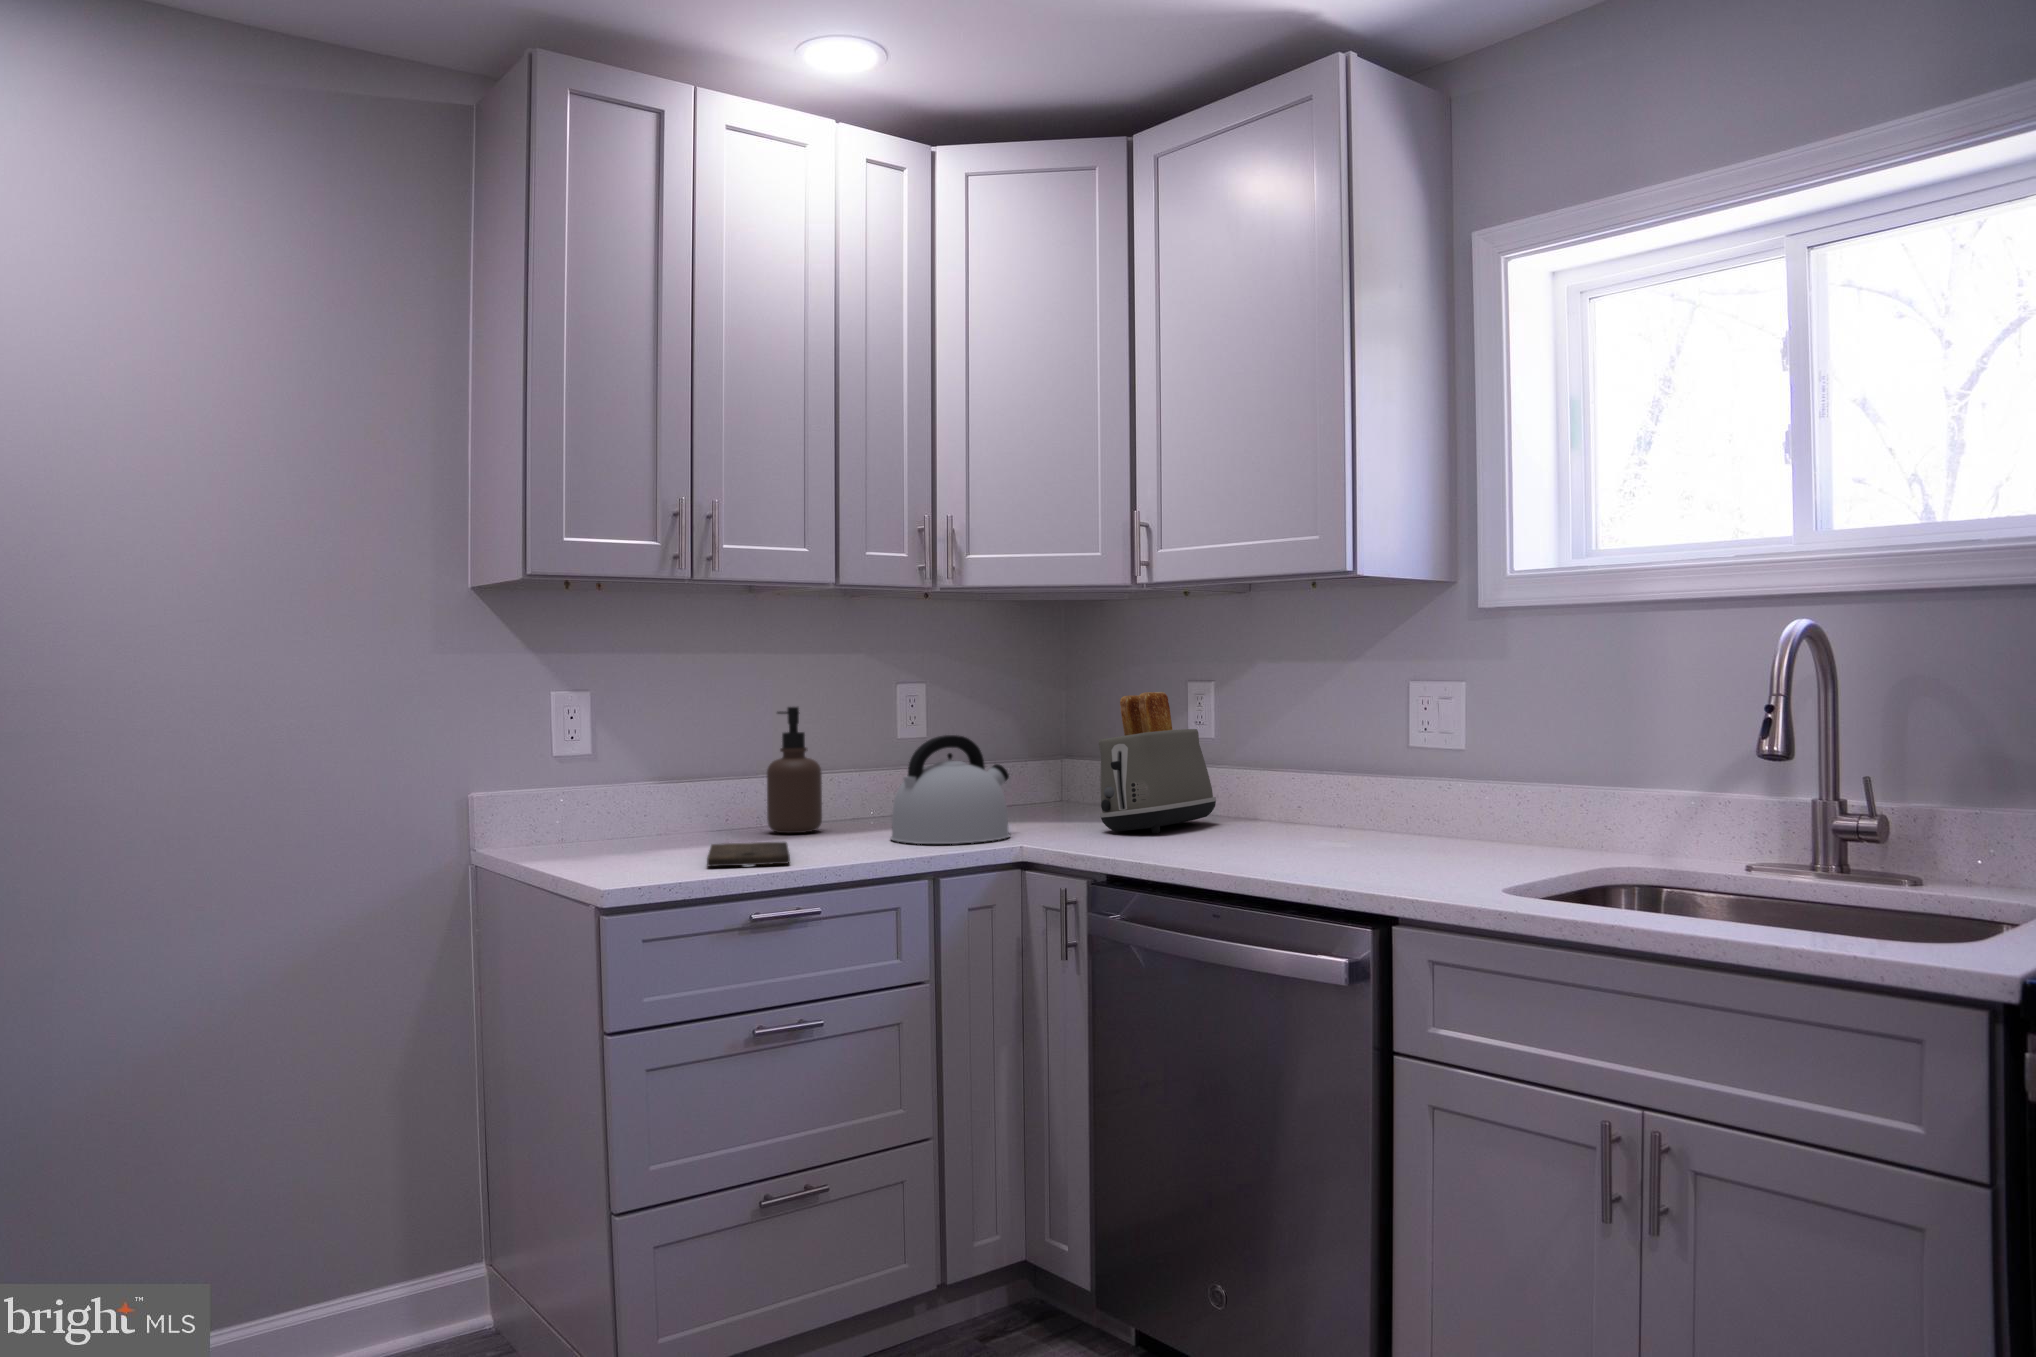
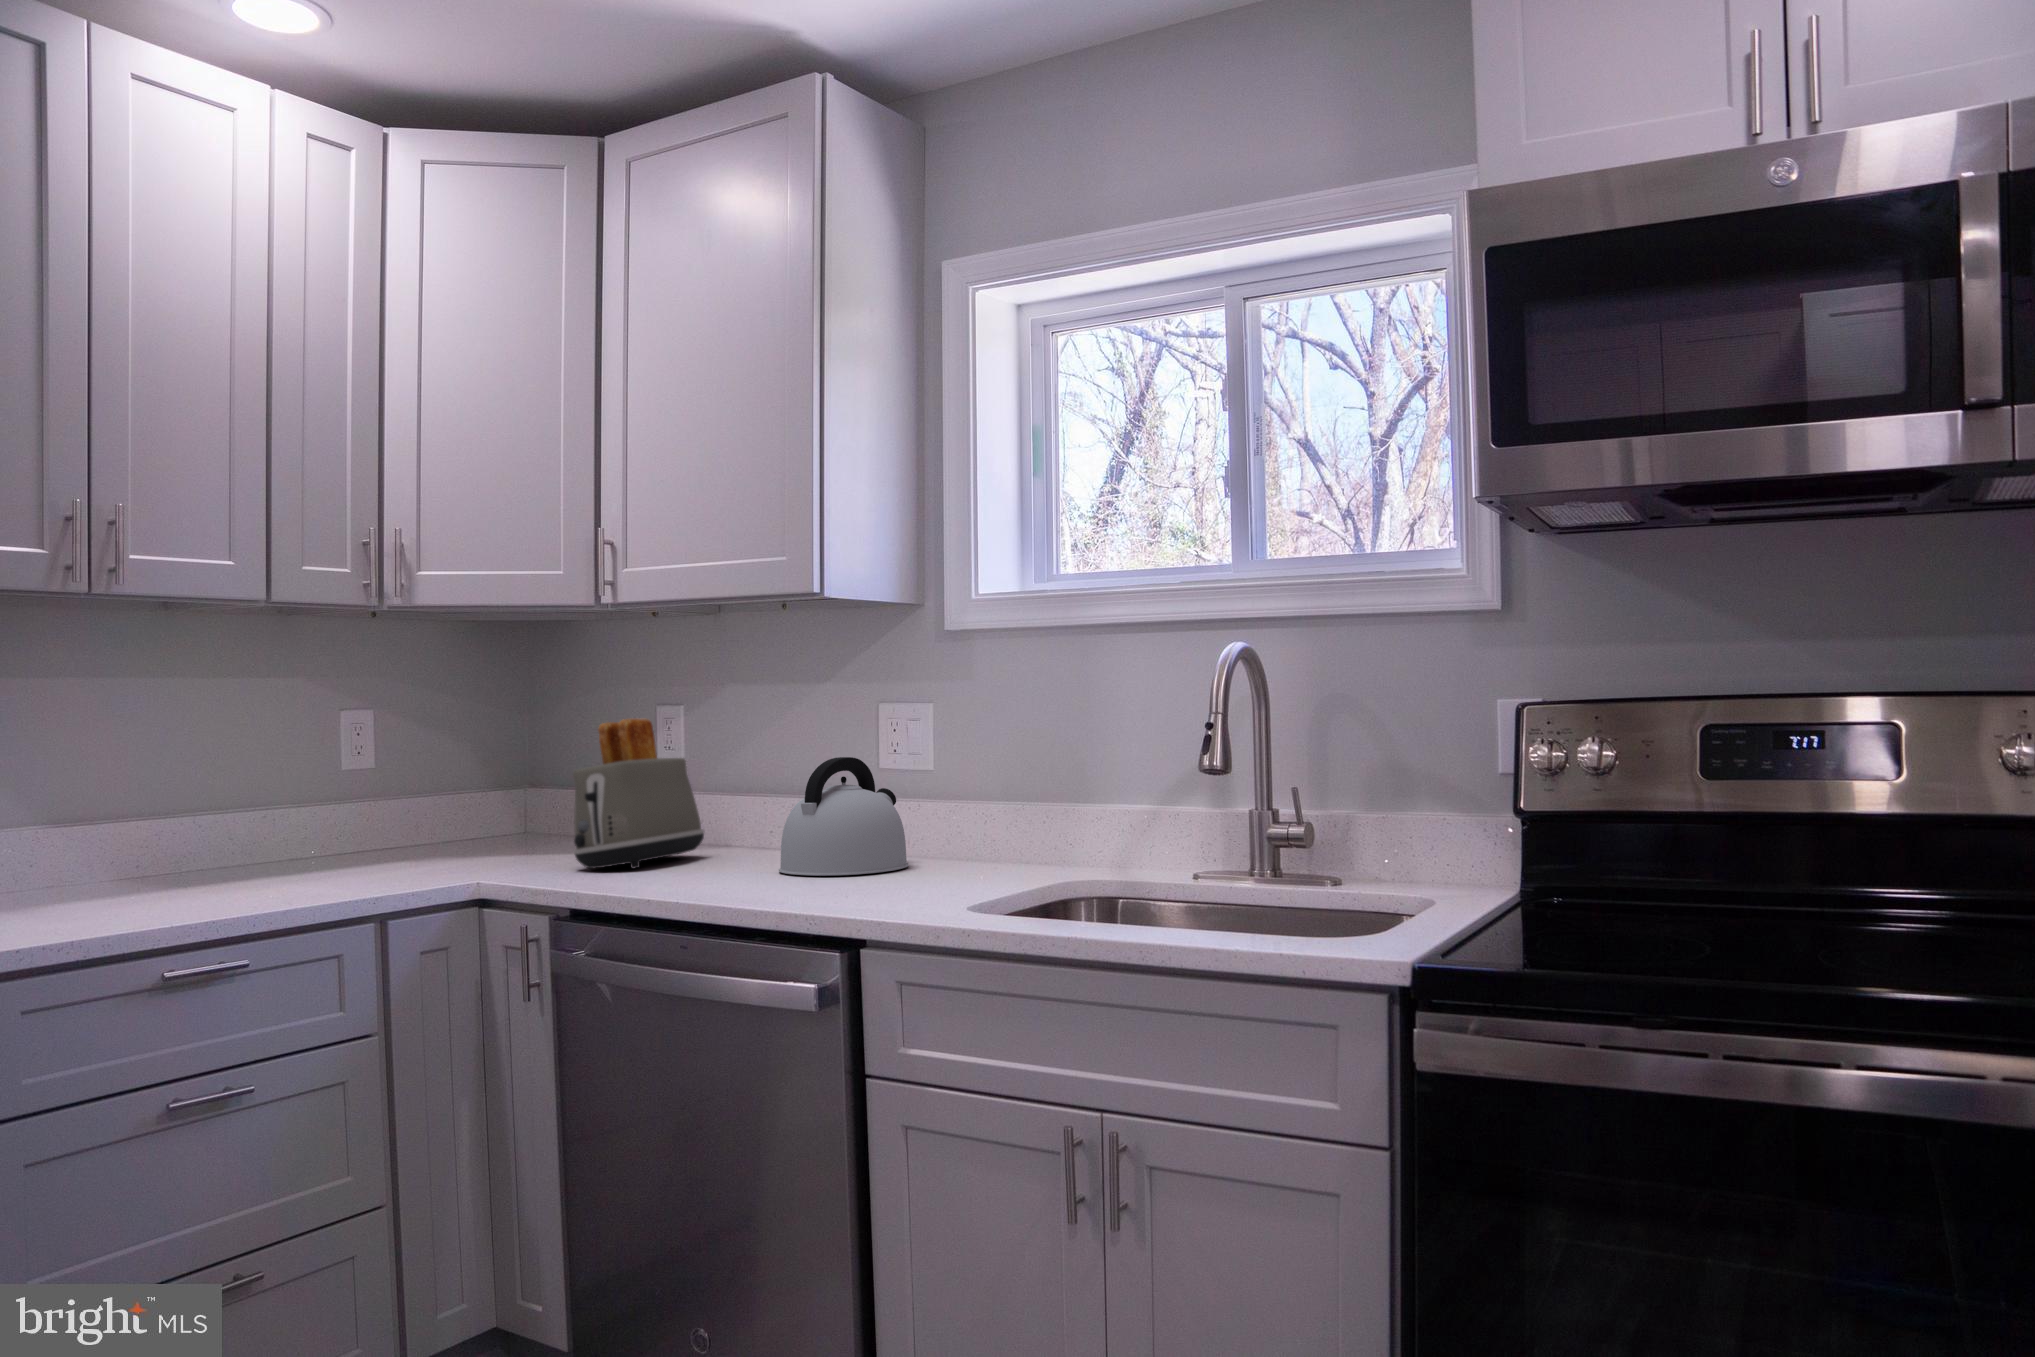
soap dispenser: present [767,707,822,833] -> none [158,737,233,887]
kettle: present [891,735,1010,844] -> present [779,757,909,876]
cutting board: present [707,842,790,867] -> none [49,896,173,930]

